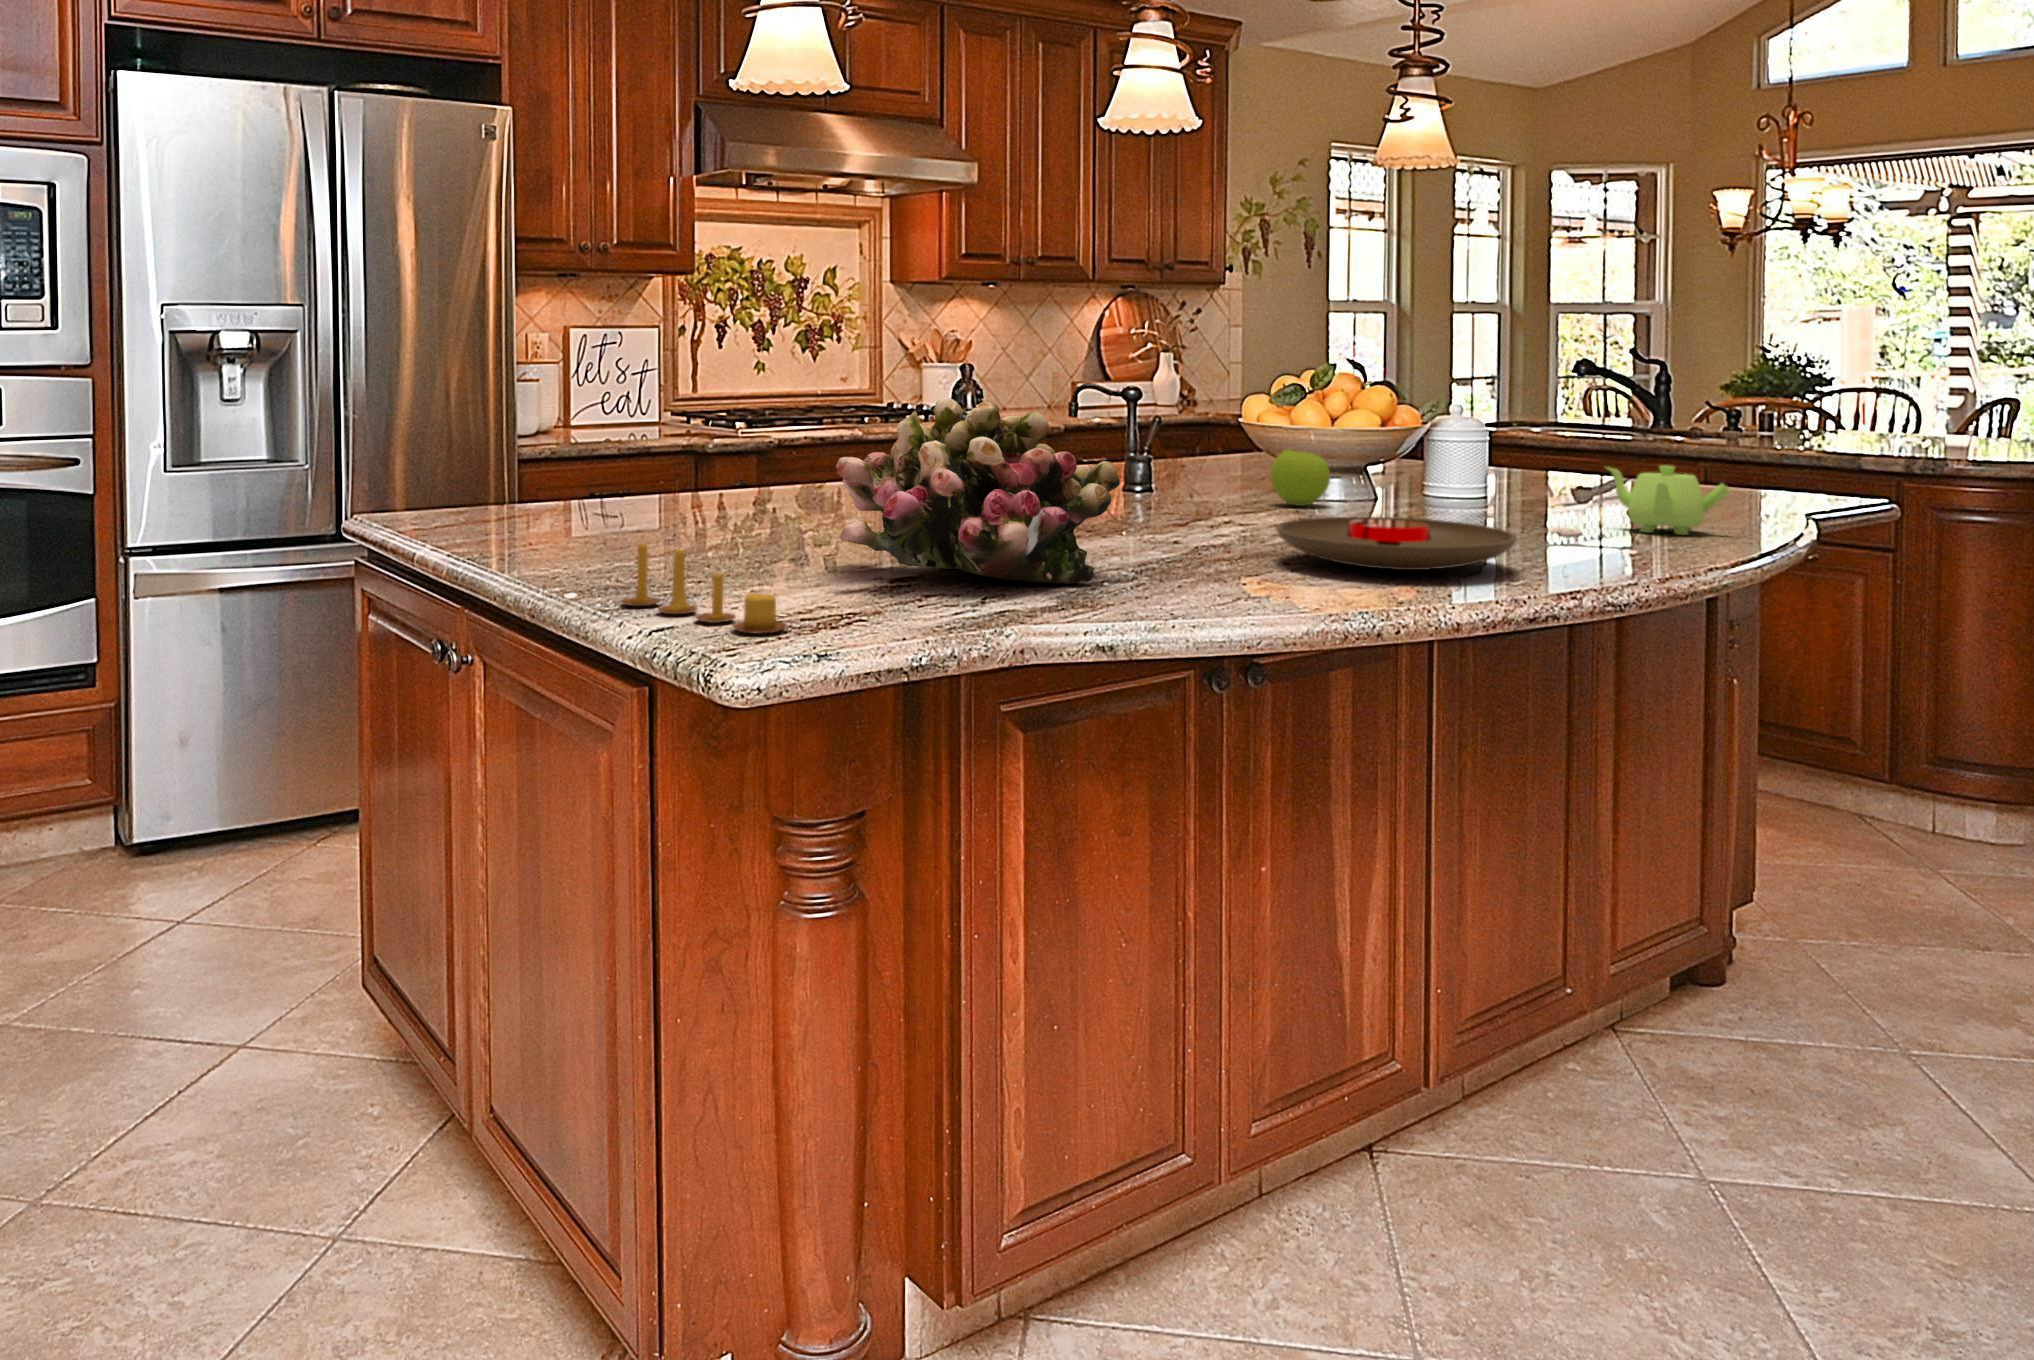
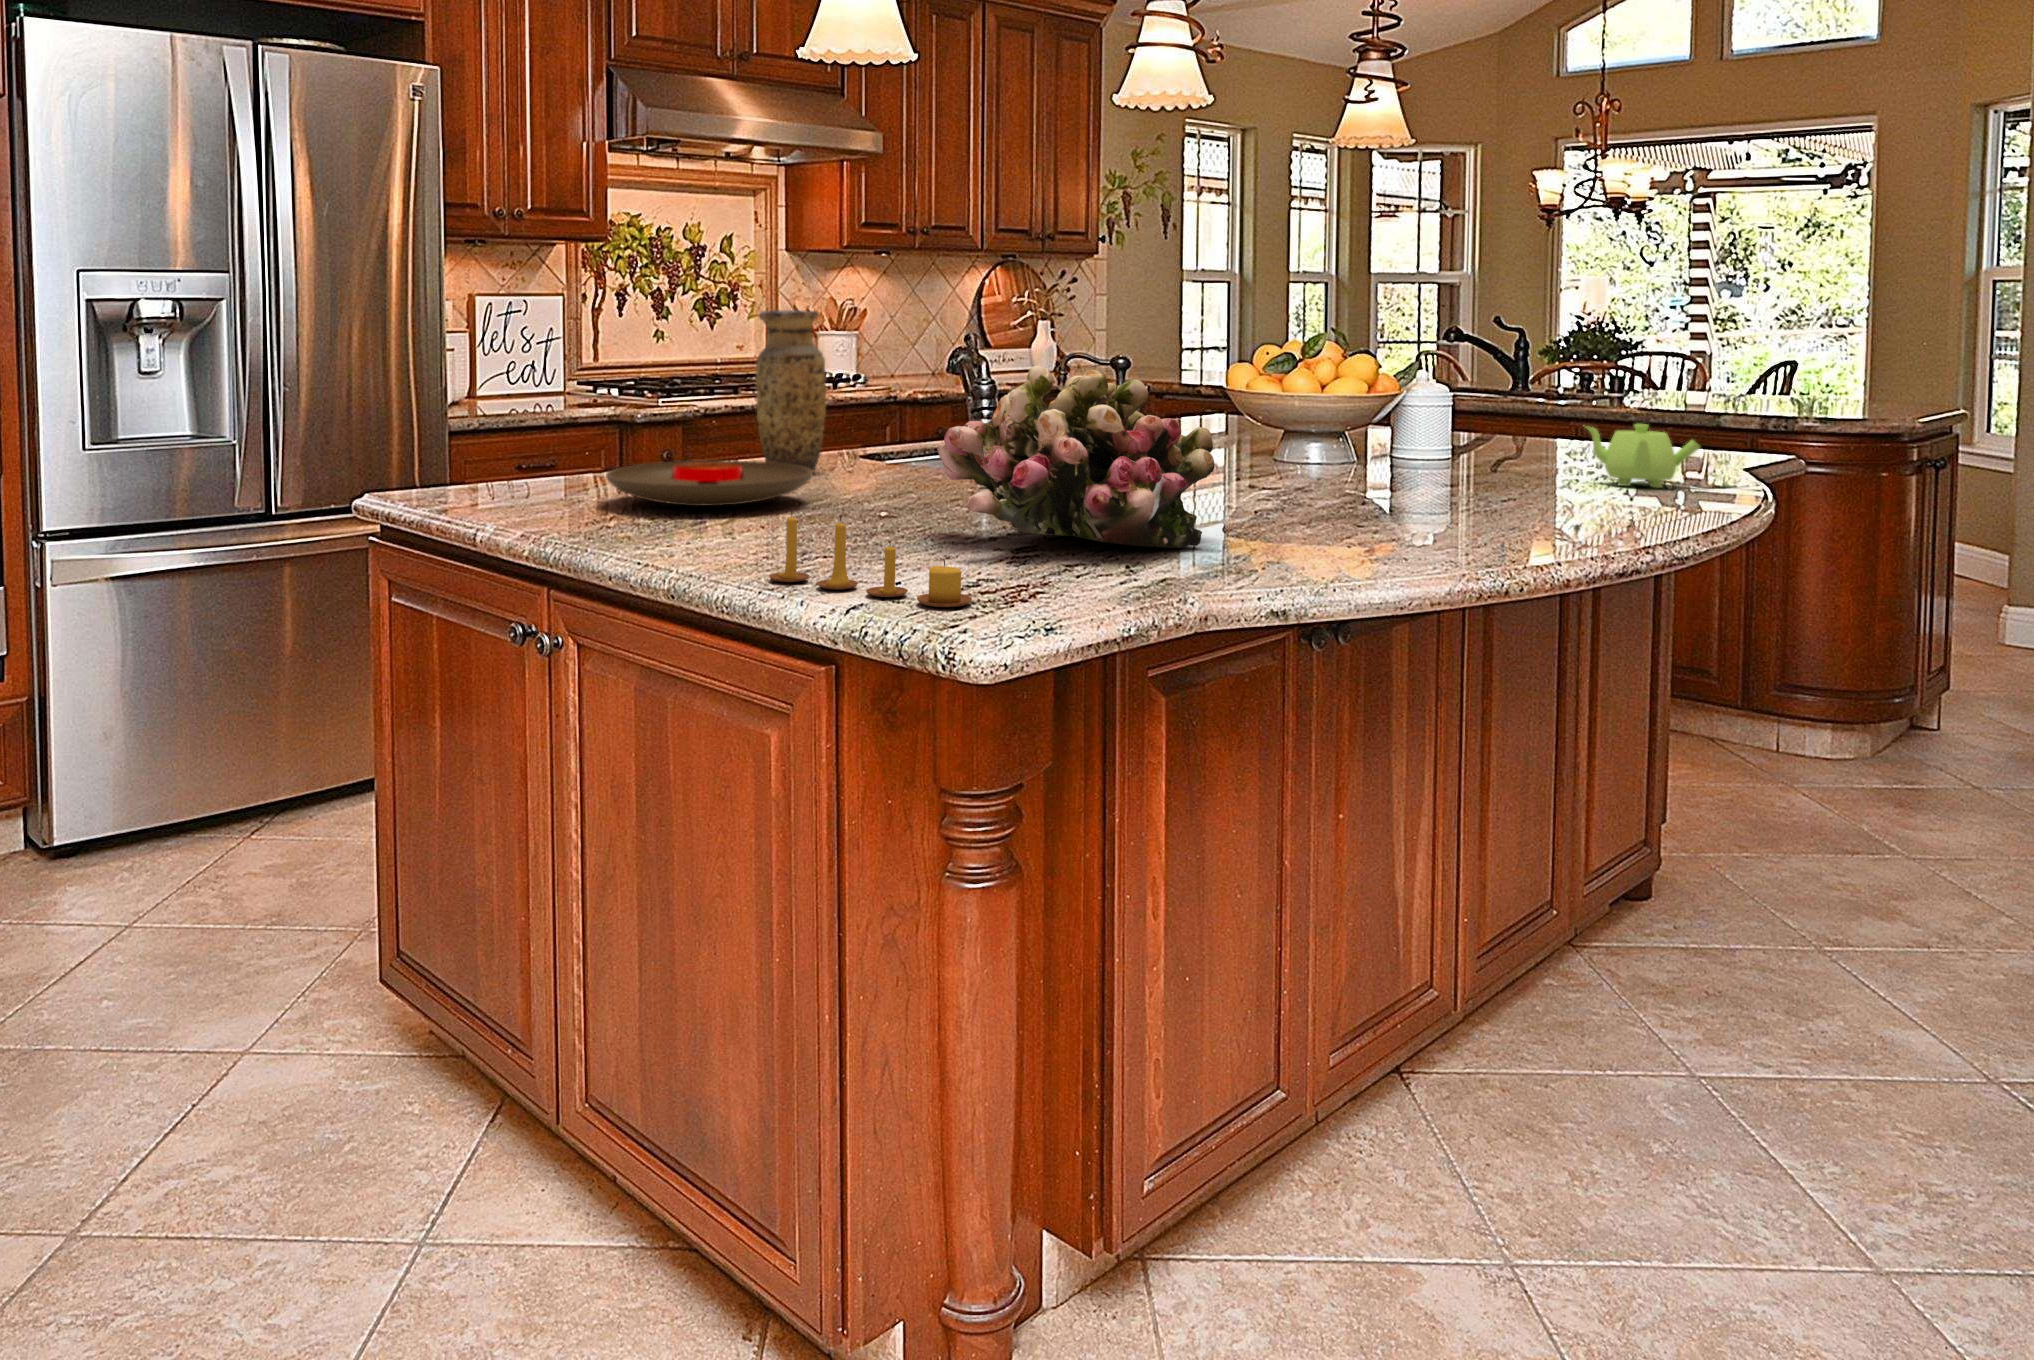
vase: none [746,342,816,504] -> present [756,310,826,471]
apple: present [1271,450,1330,506] -> none [1258,411,1315,466]
plate: present [1276,517,1517,570] -> present [606,461,813,506]

